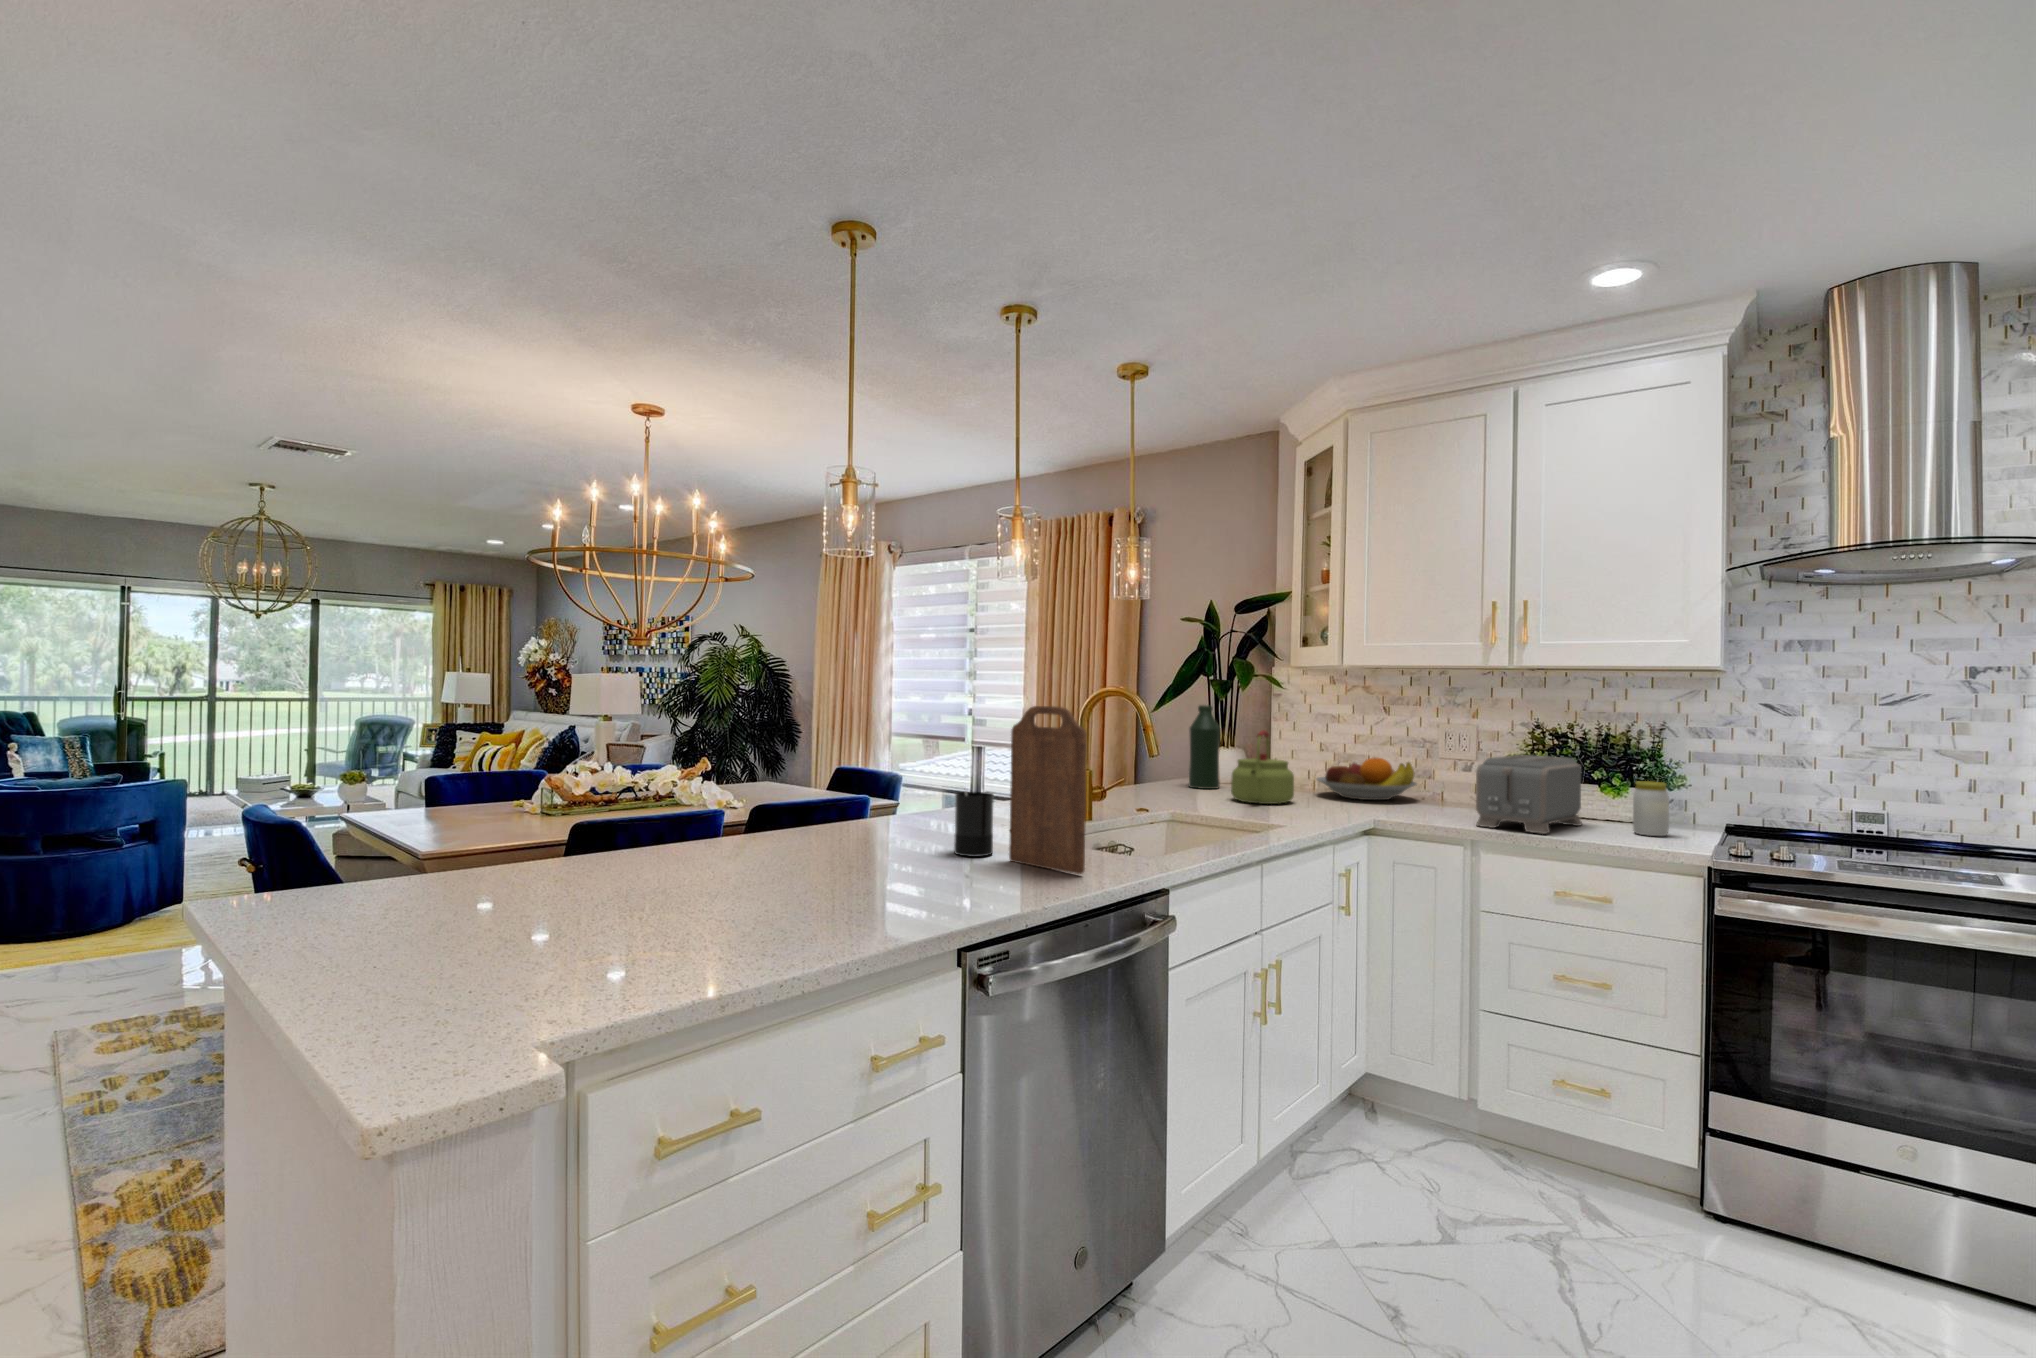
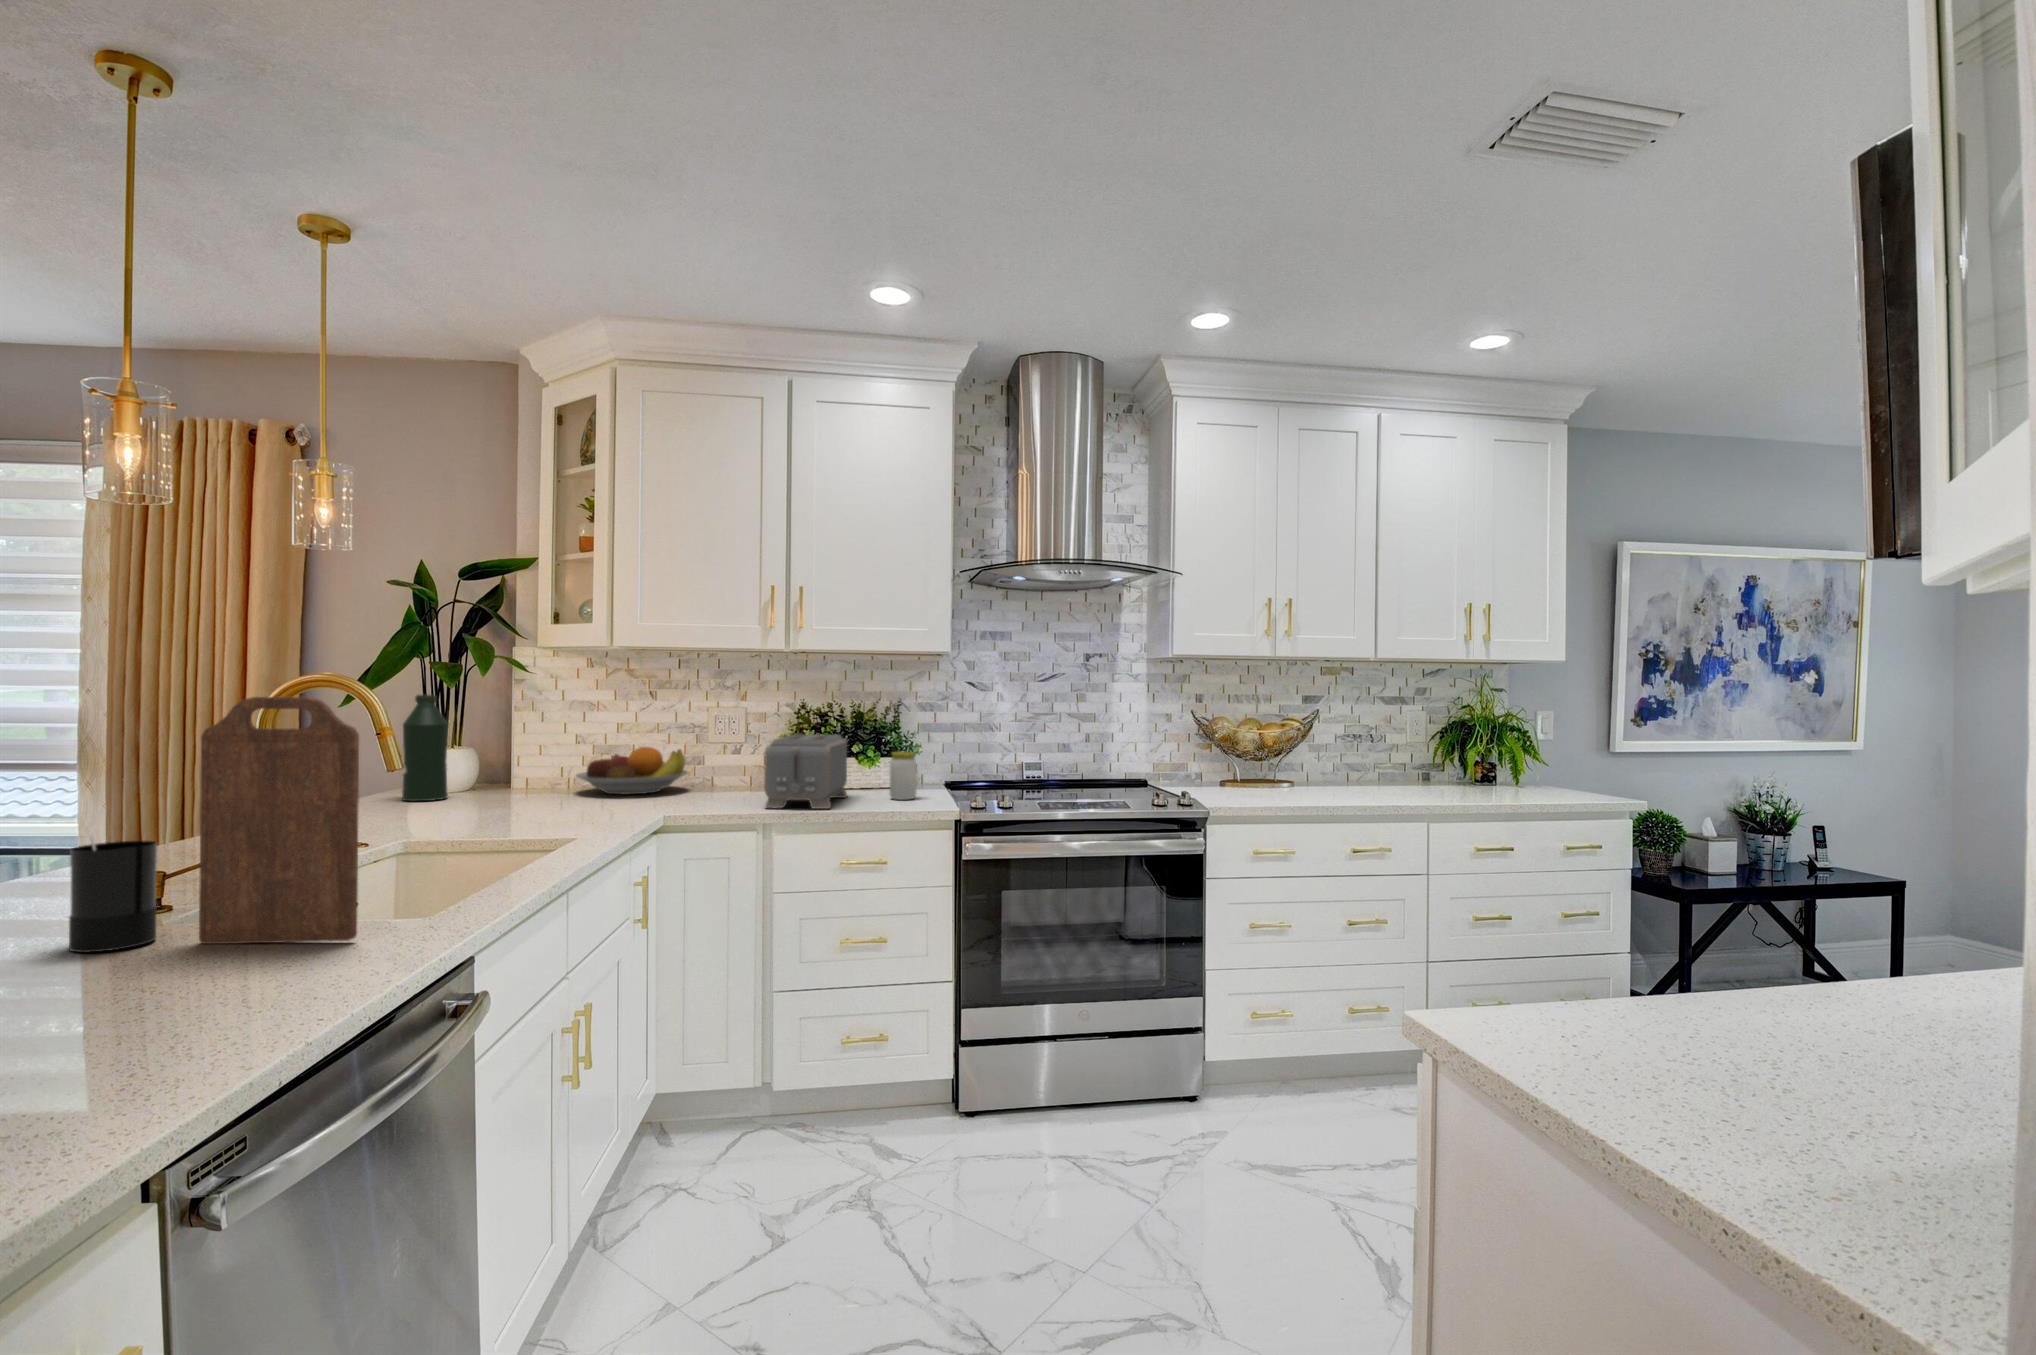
kettle: present [1231,730,1294,804] -> none [476,722,559,812]

